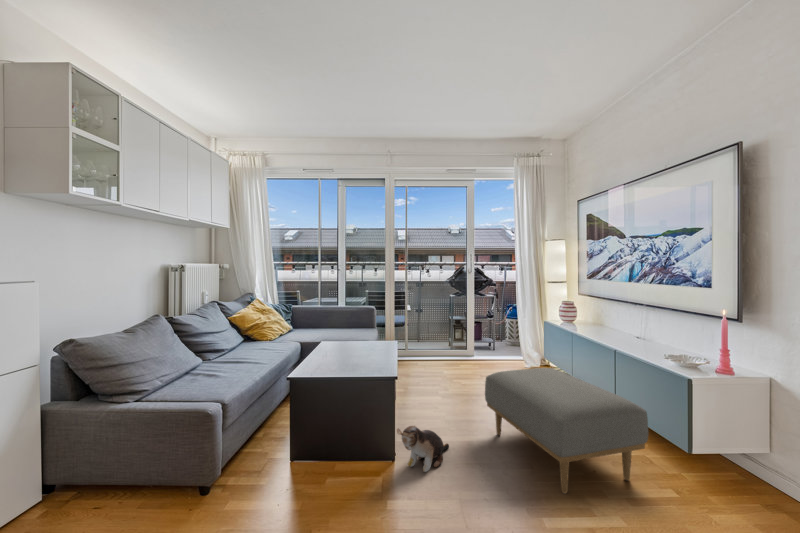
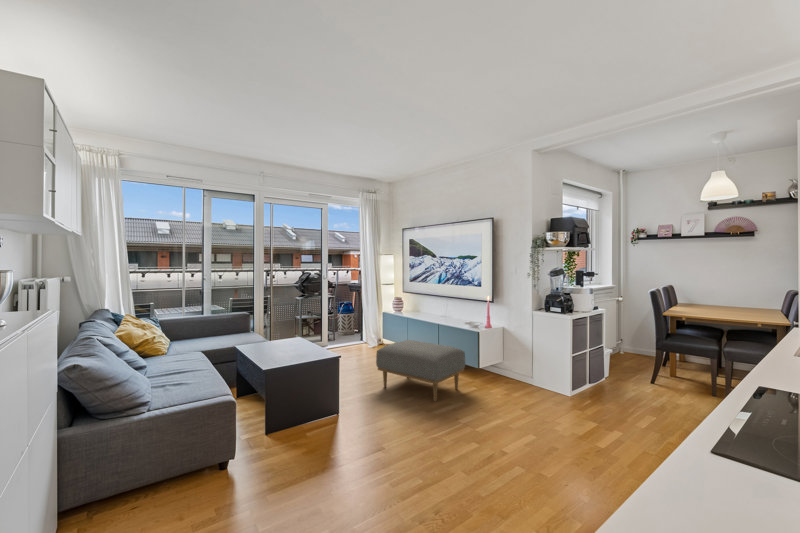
plush toy: present [397,426,449,472] -> none [346,385,368,414]

